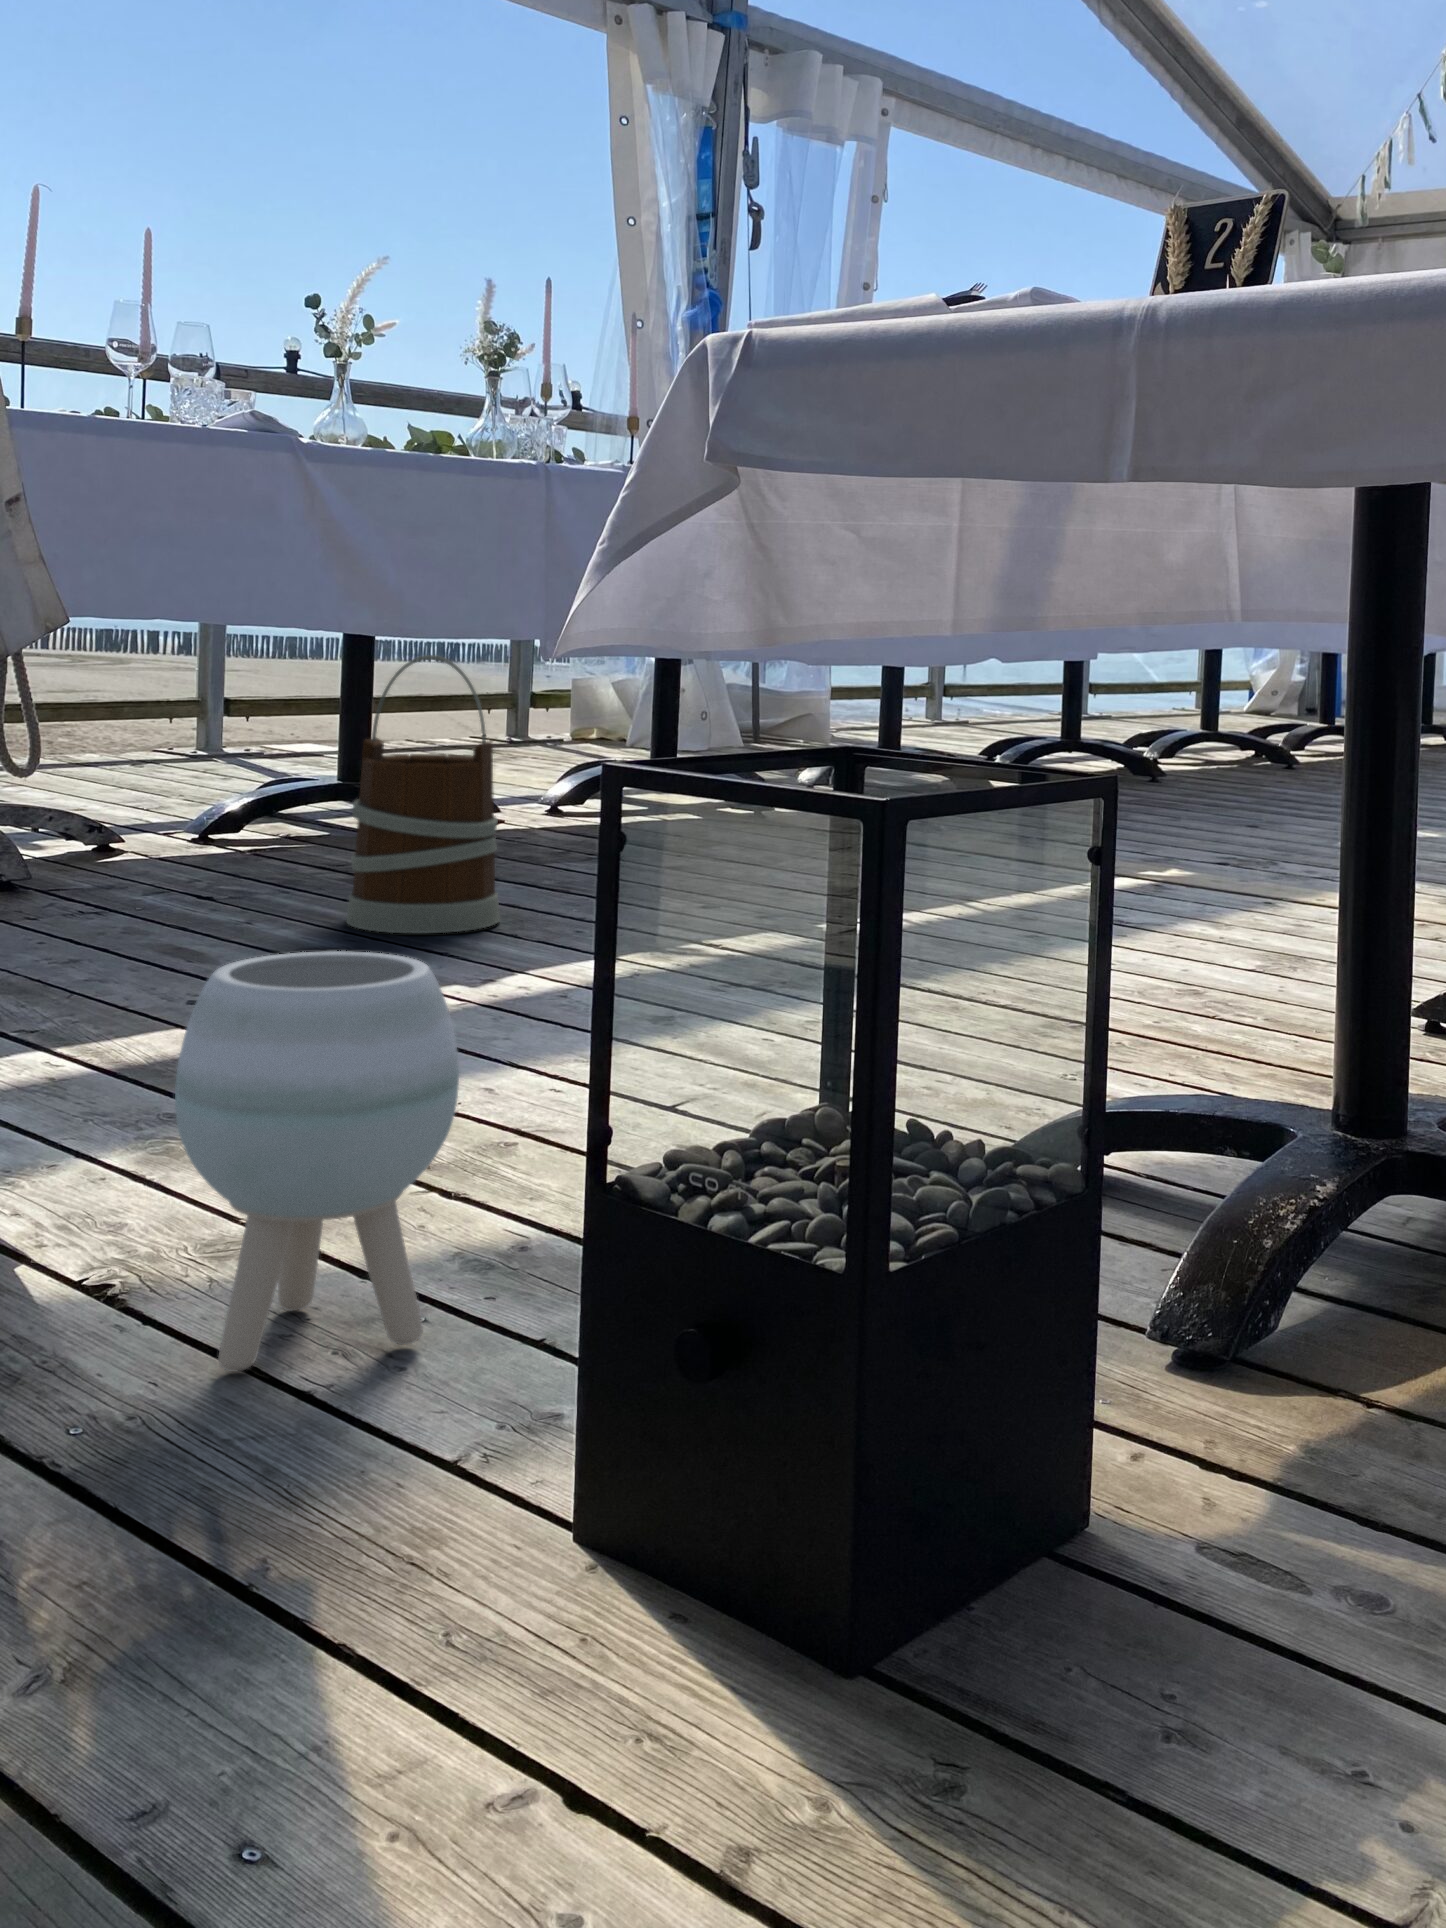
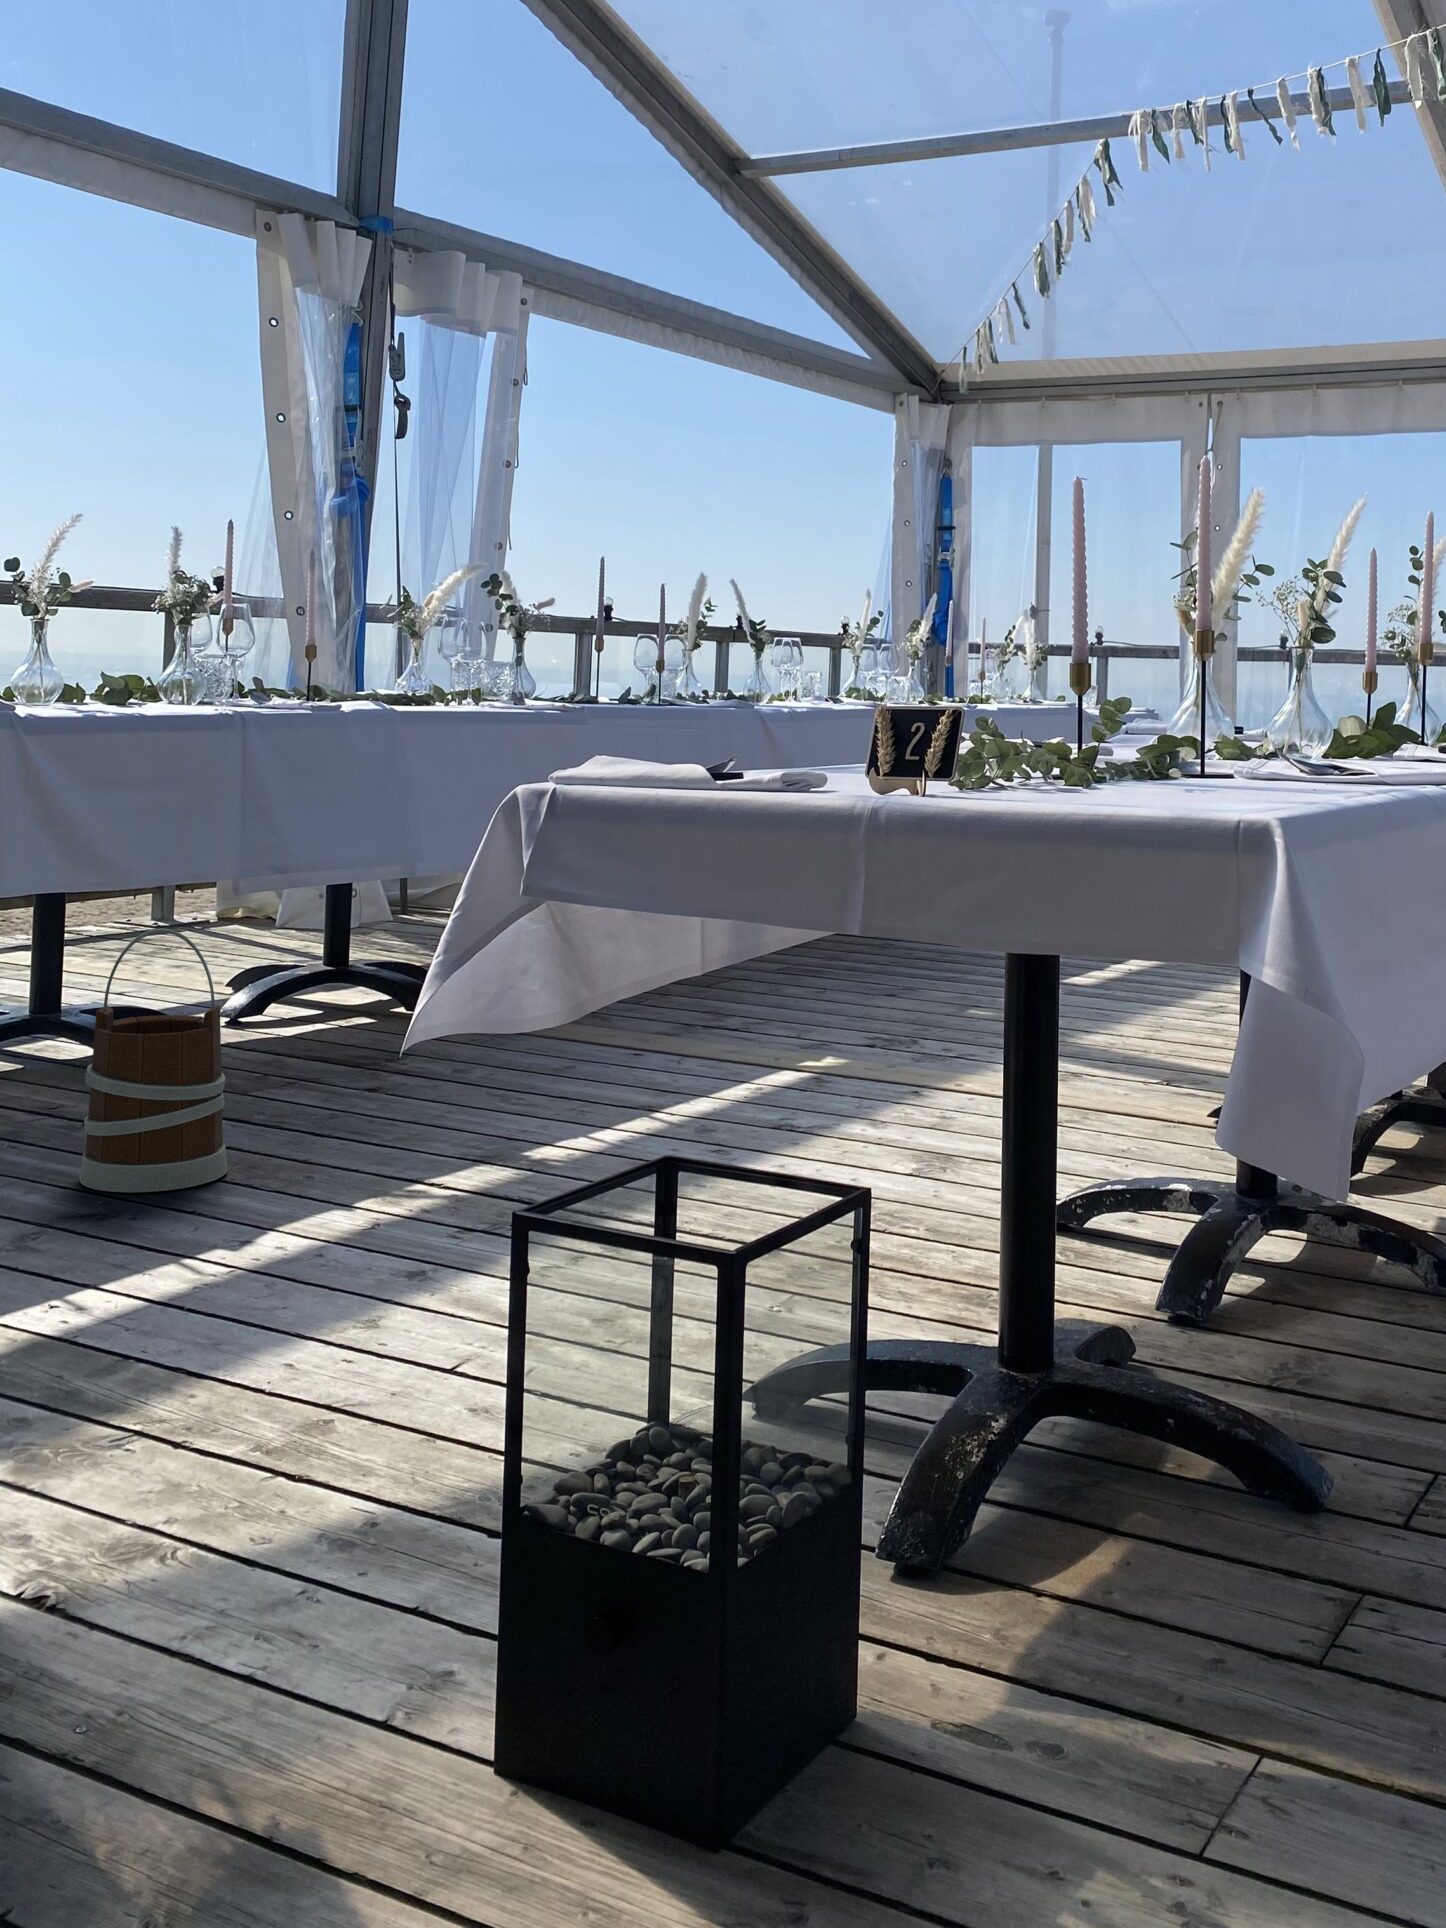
planter: present [175,951,459,1372] -> none [129,1312,351,1665]

